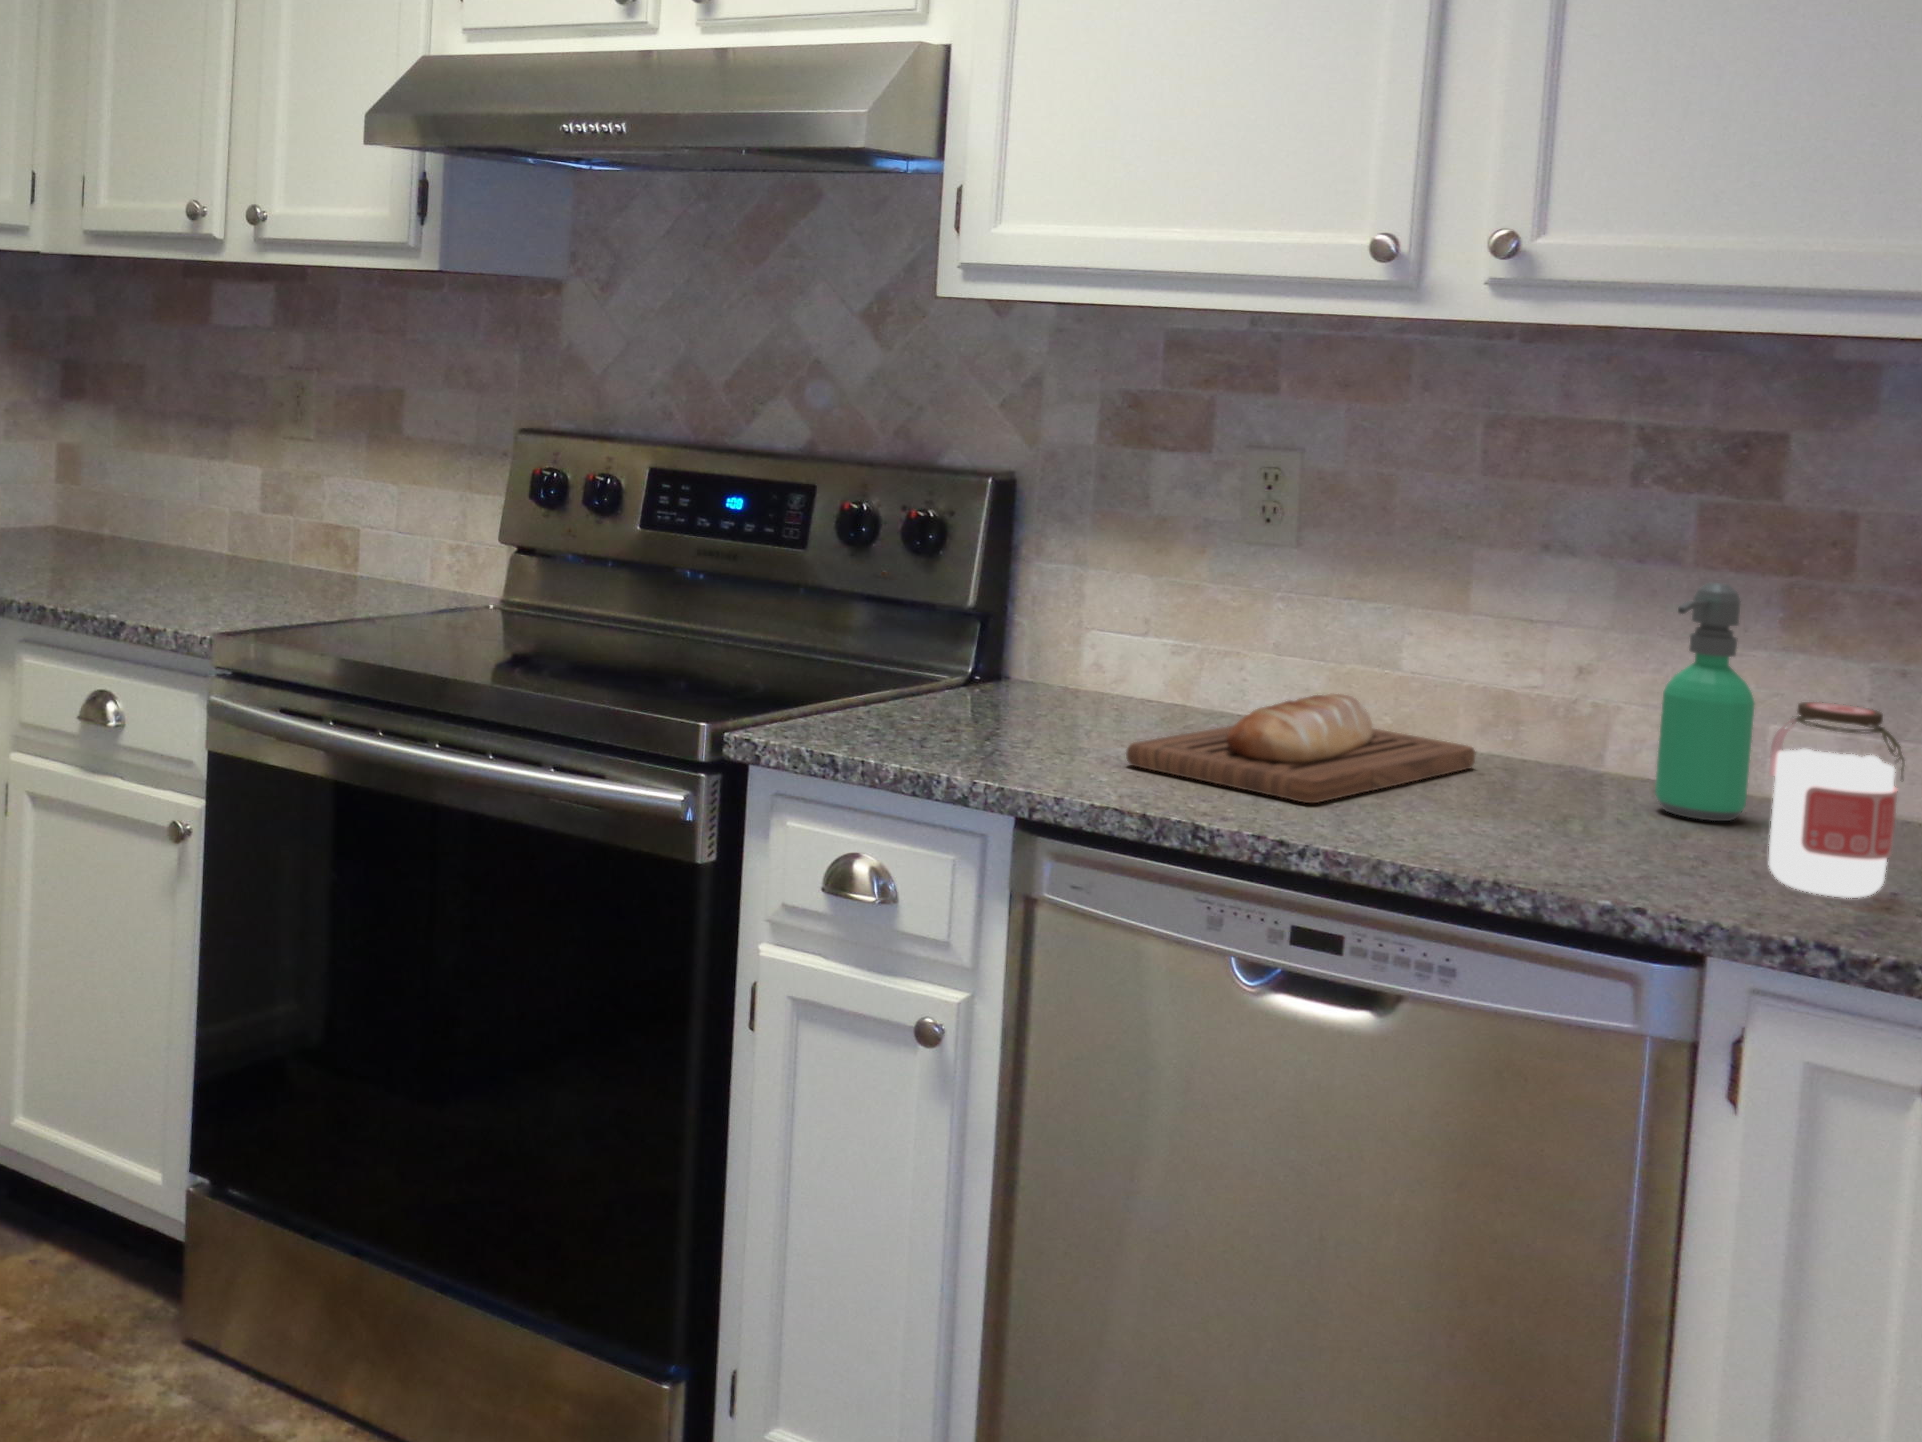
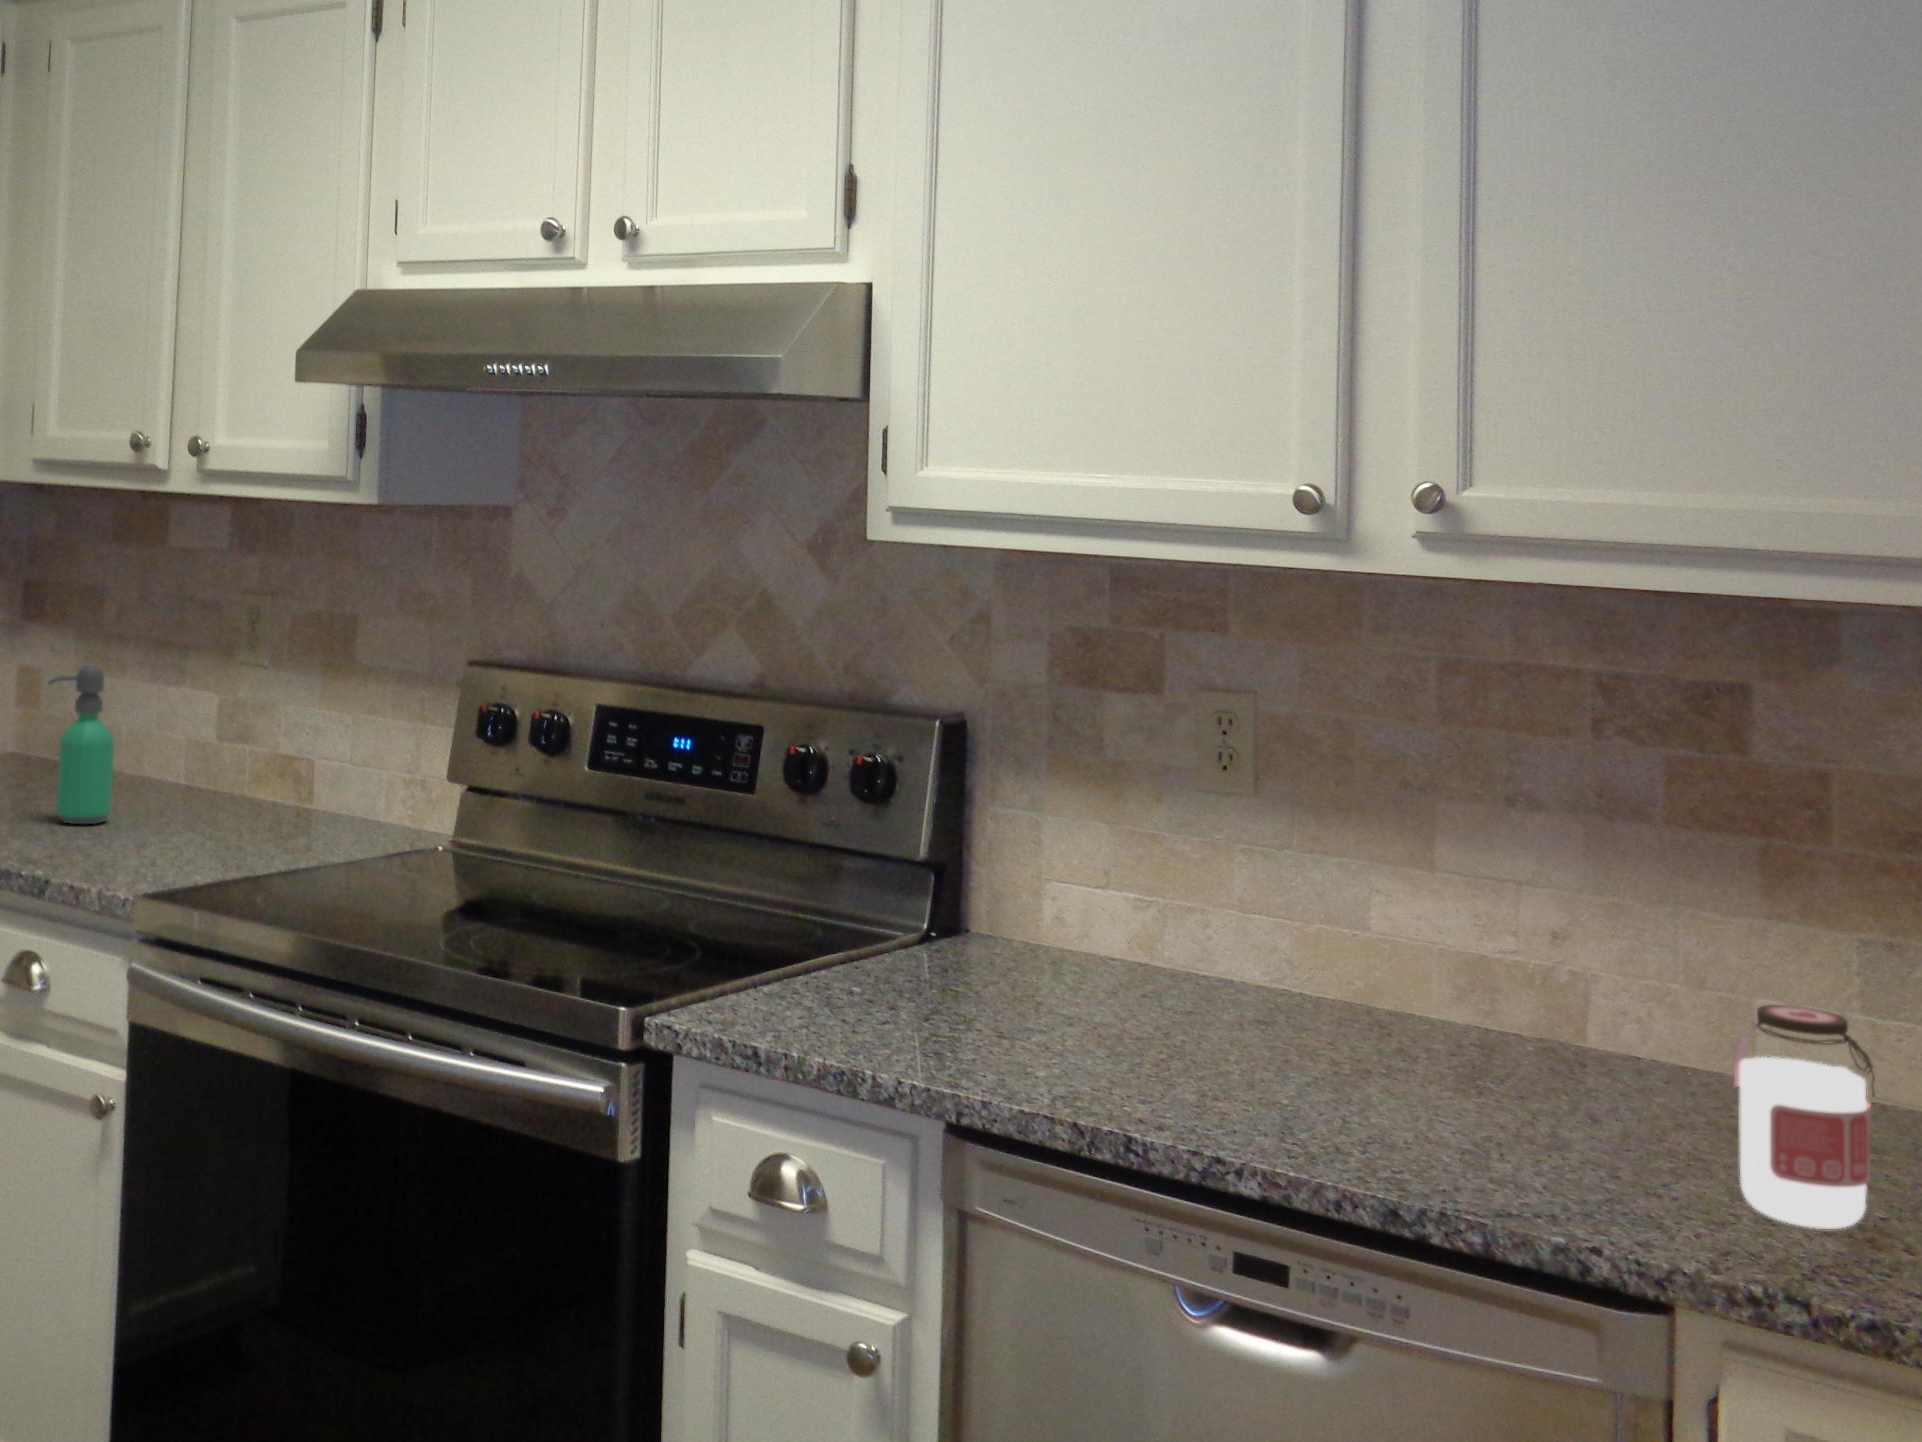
soap dispenser: present [1655,583,1754,821] -> present [49,664,114,824]
bread loaf: present [1126,694,1475,803] -> none [1069,966,1449,1104]

